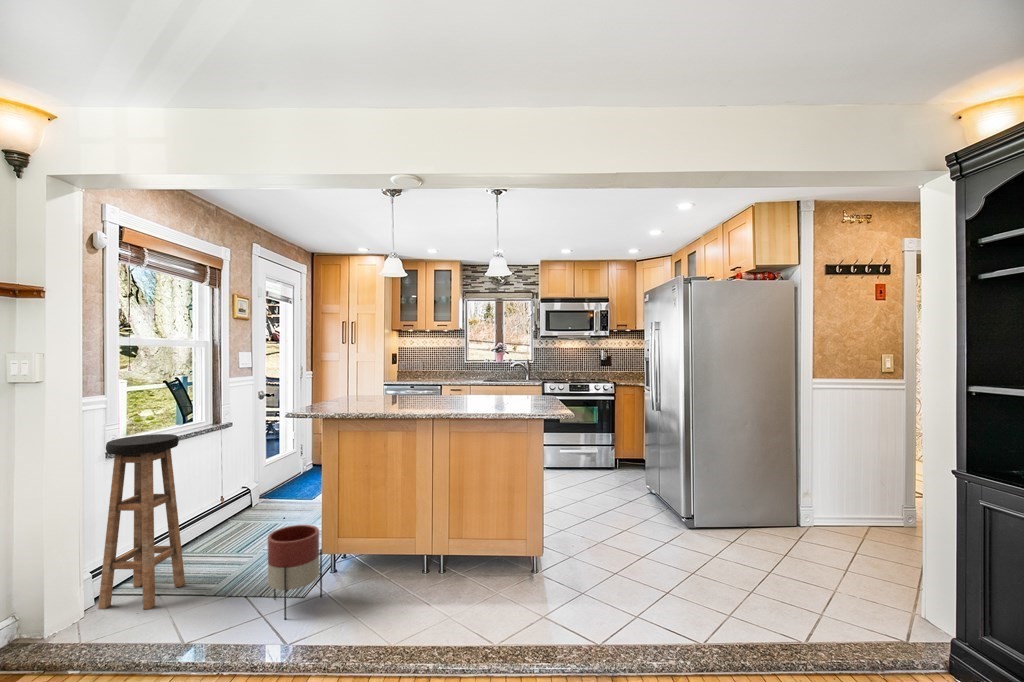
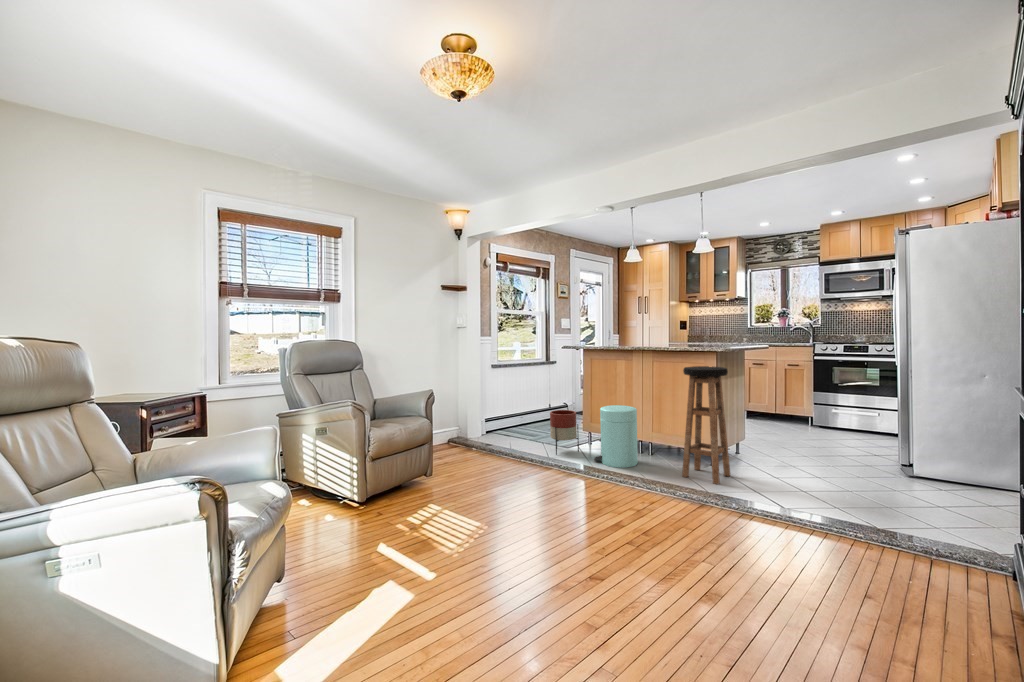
bar stool: present [98,434,185,609] -> present [682,366,730,484]
trash can: none [362,504,434,618] -> present [594,405,638,468]

